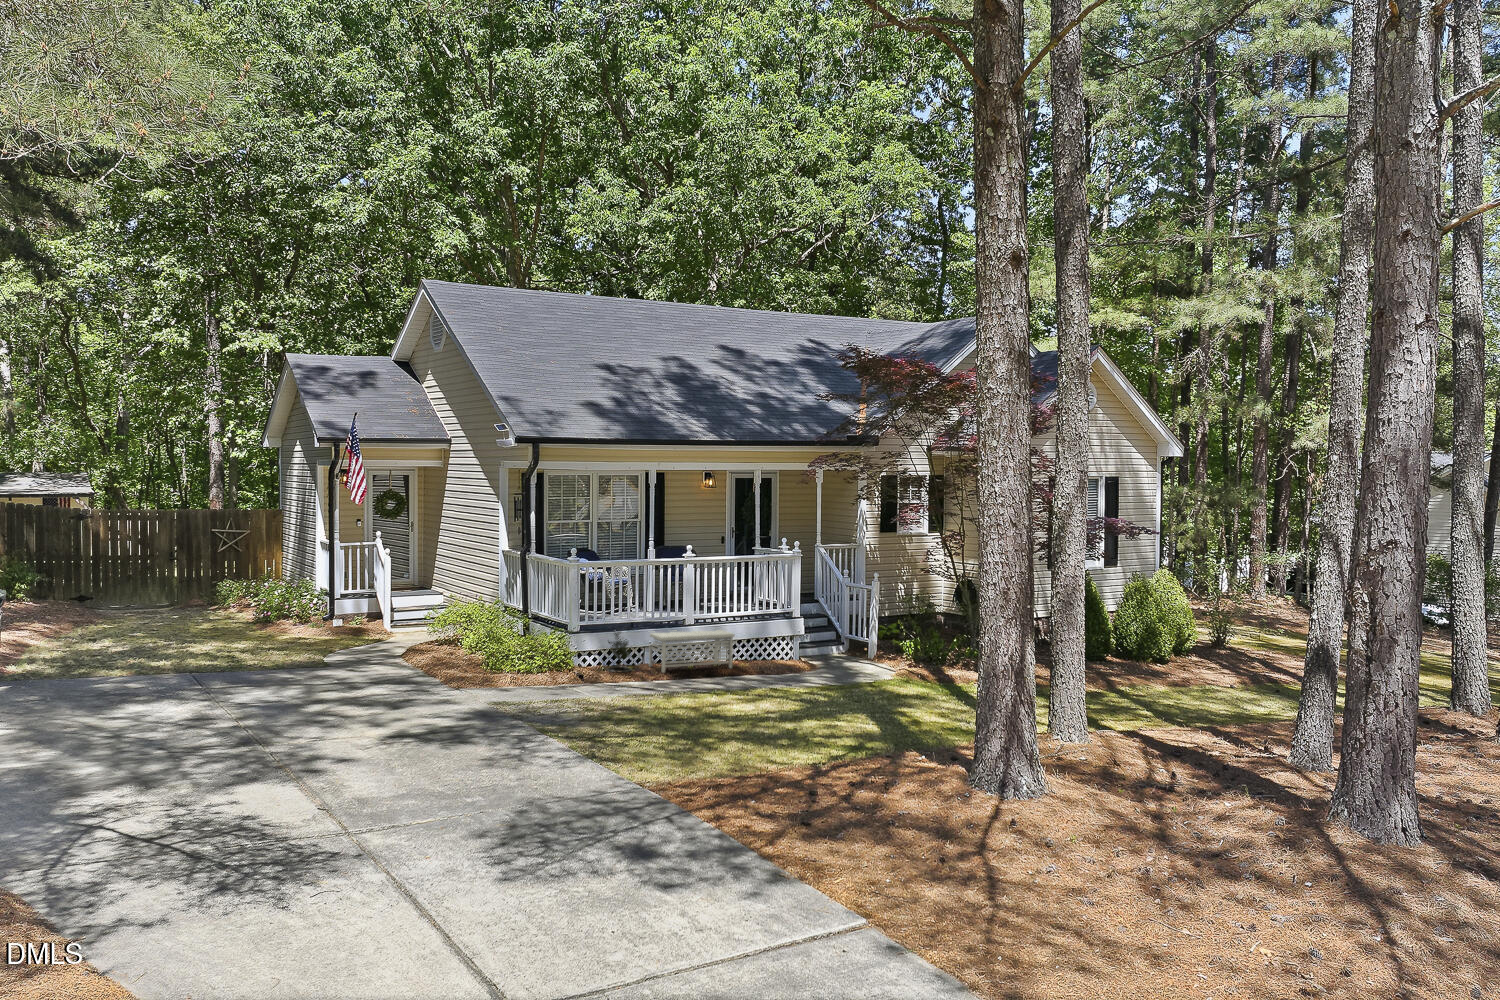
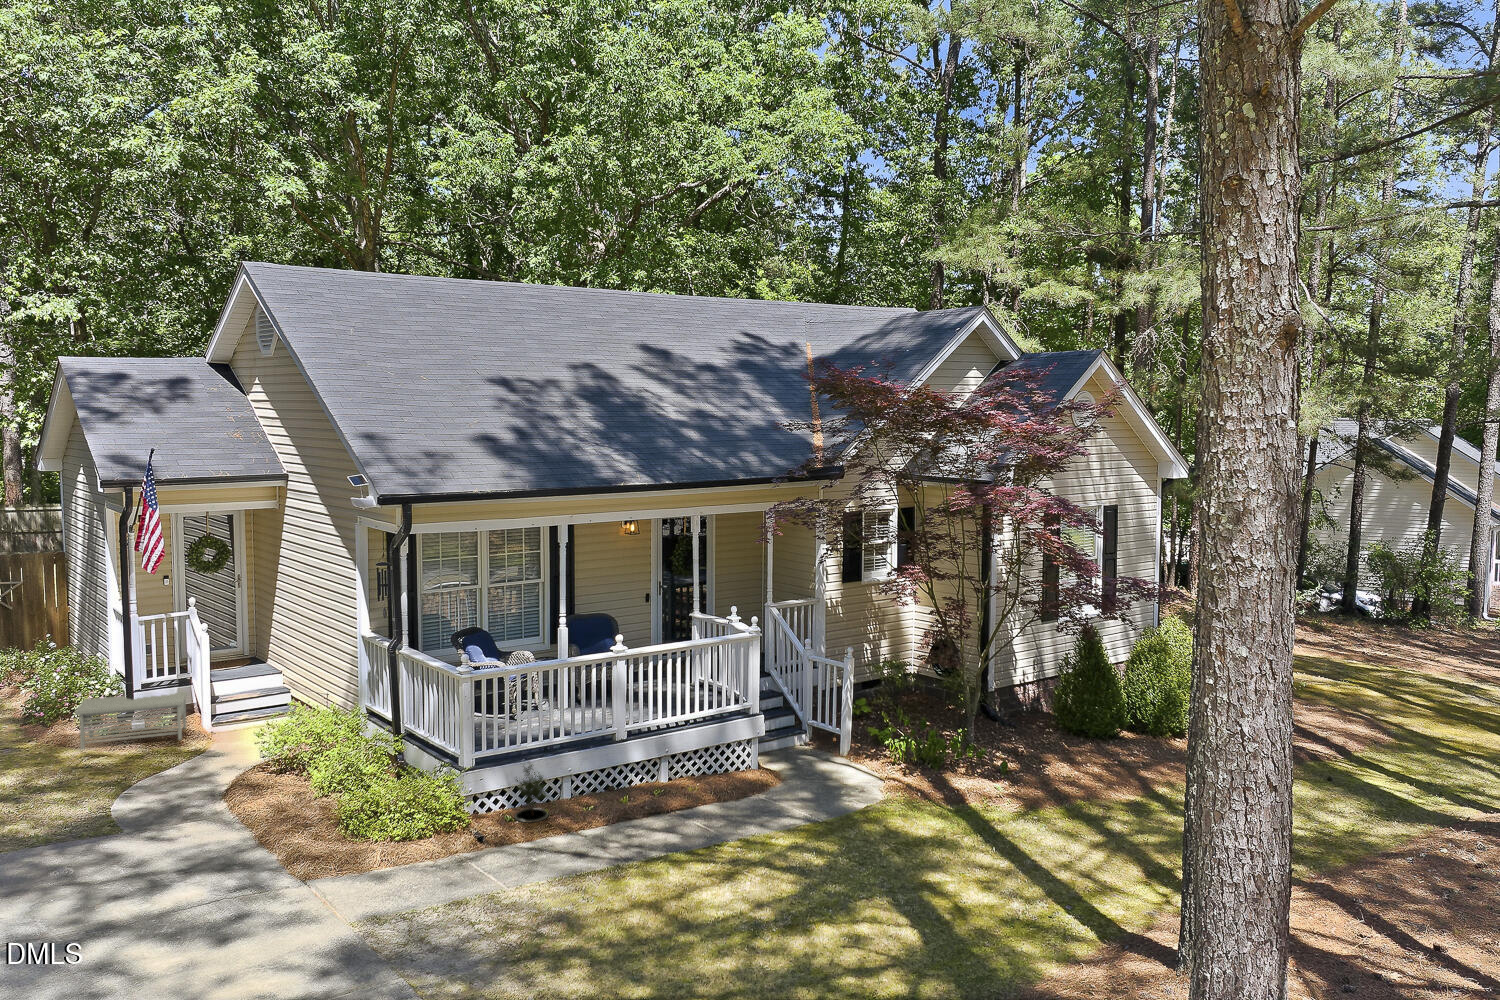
storage bench: present [649,630,735,673] -> present [75,691,187,750]

